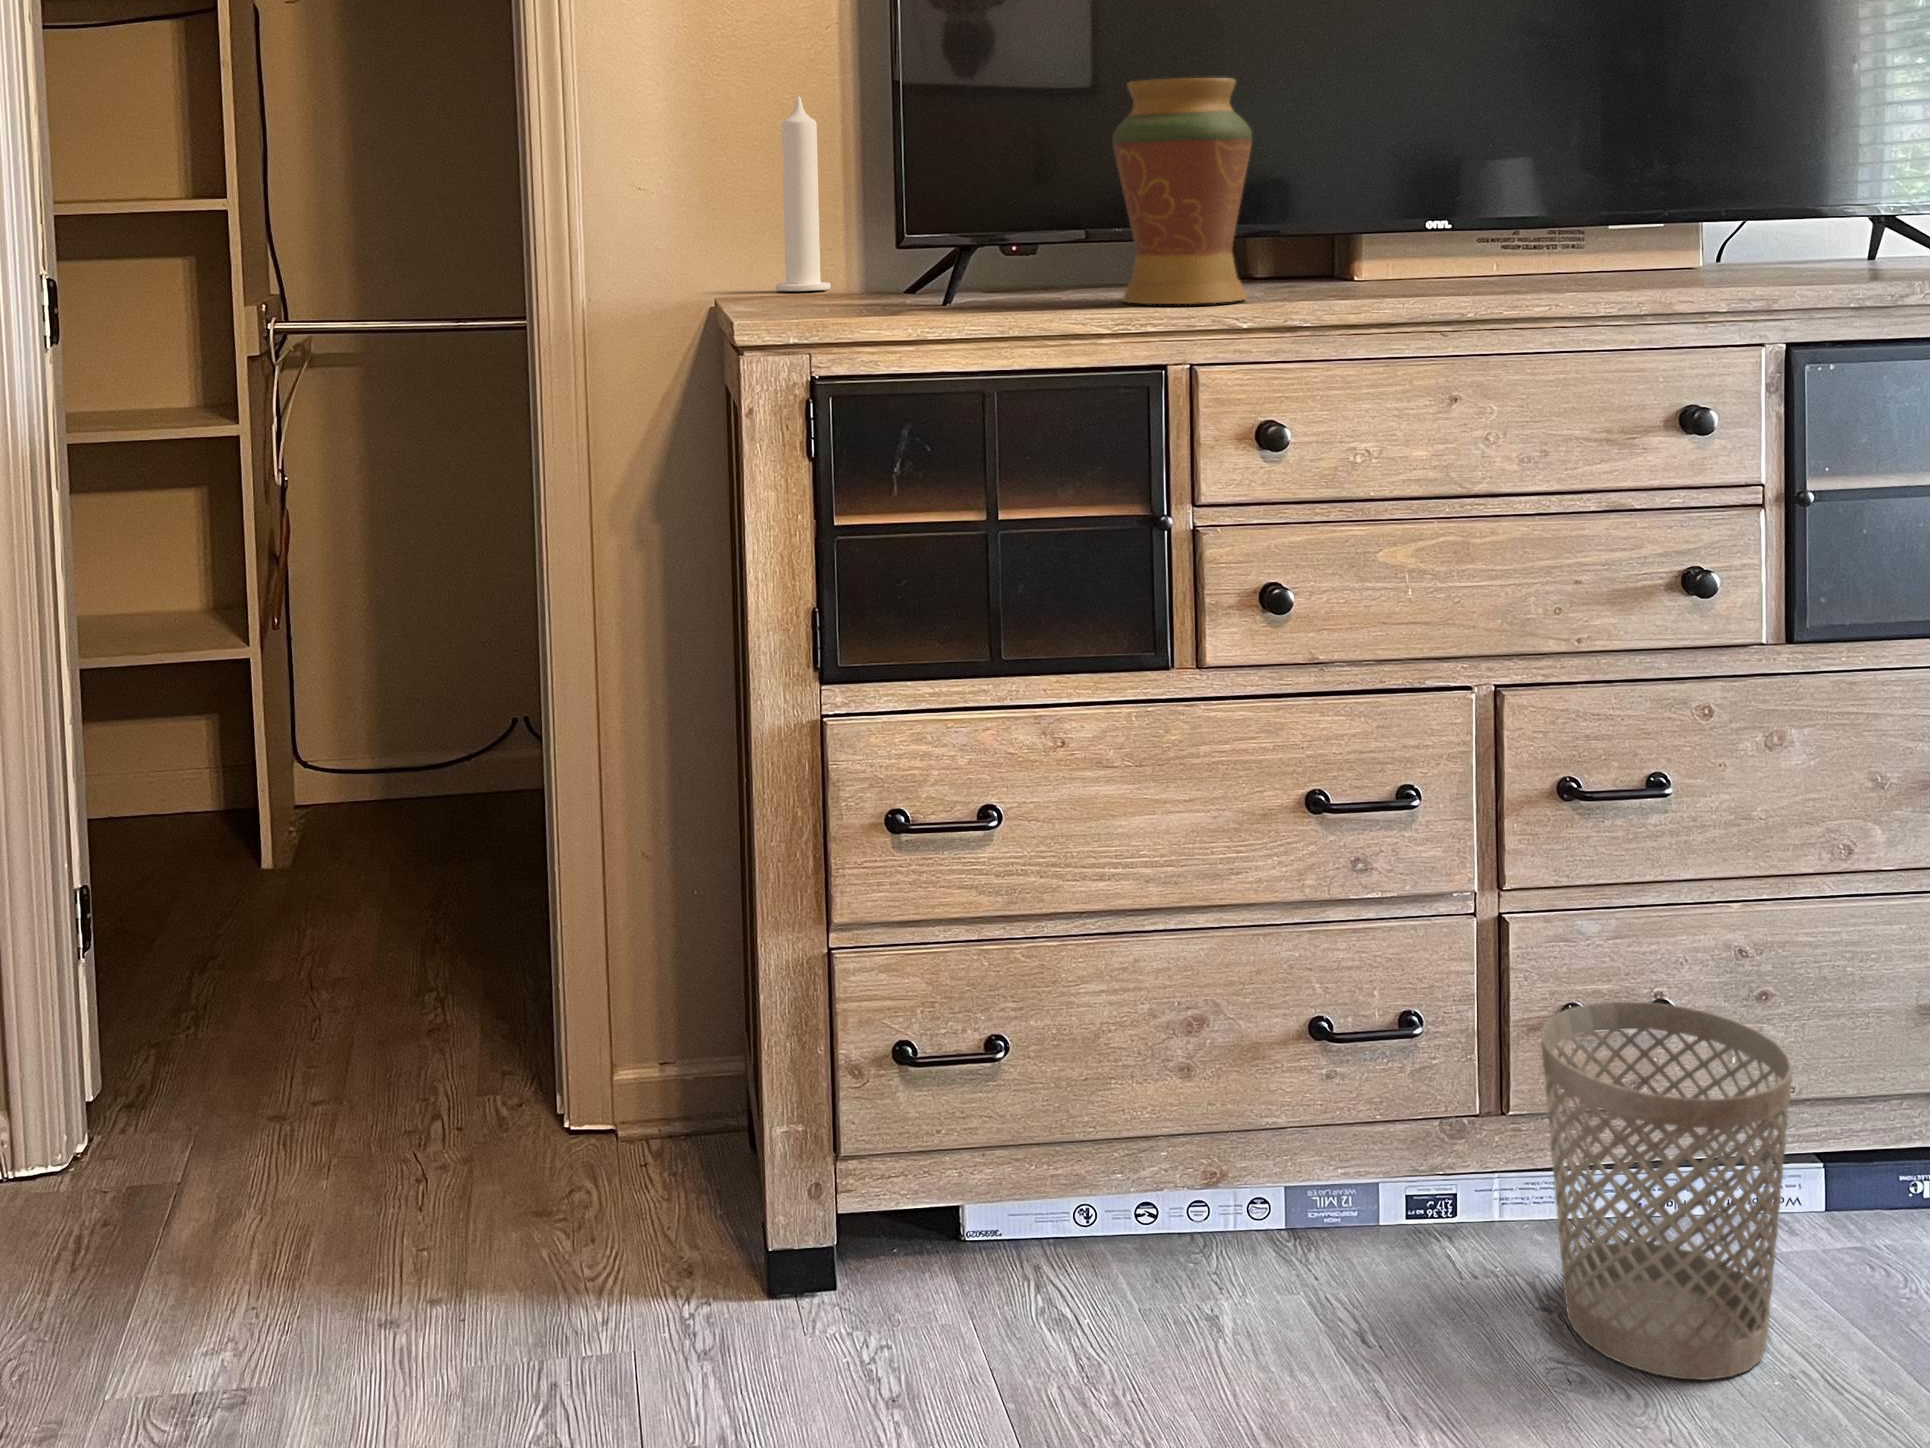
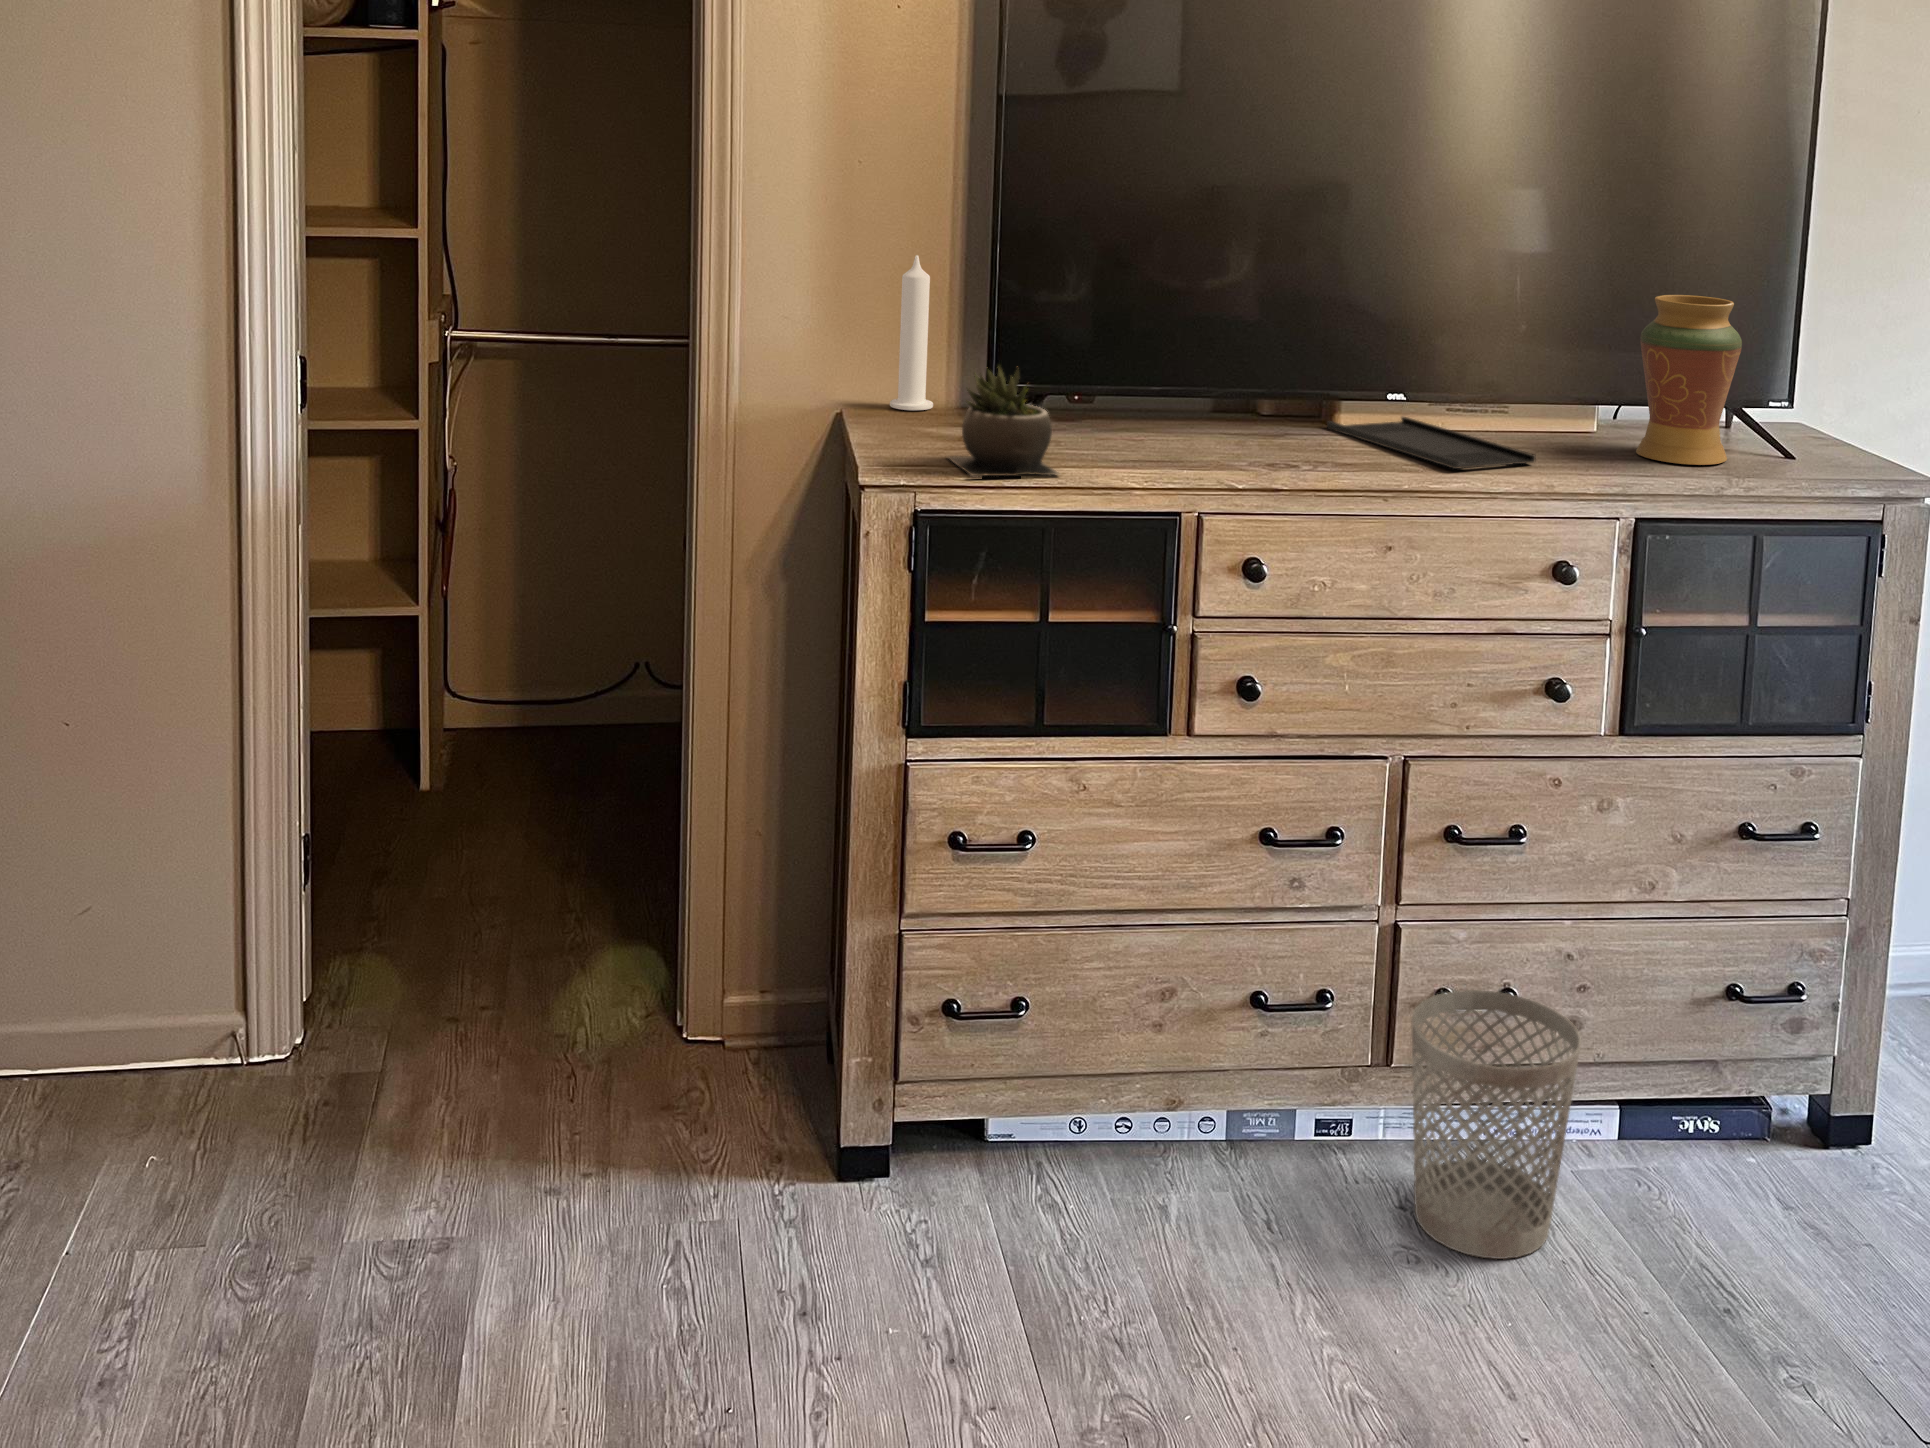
decorative vase: present [1113,78,1252,304] -> present [1636,295,1742,465]
succulent plant: none [850,178,1006,318] -> present [948,366,1059,476]
tray: none [1338,267,1632,290] -> present [1327,417,1536,469]

